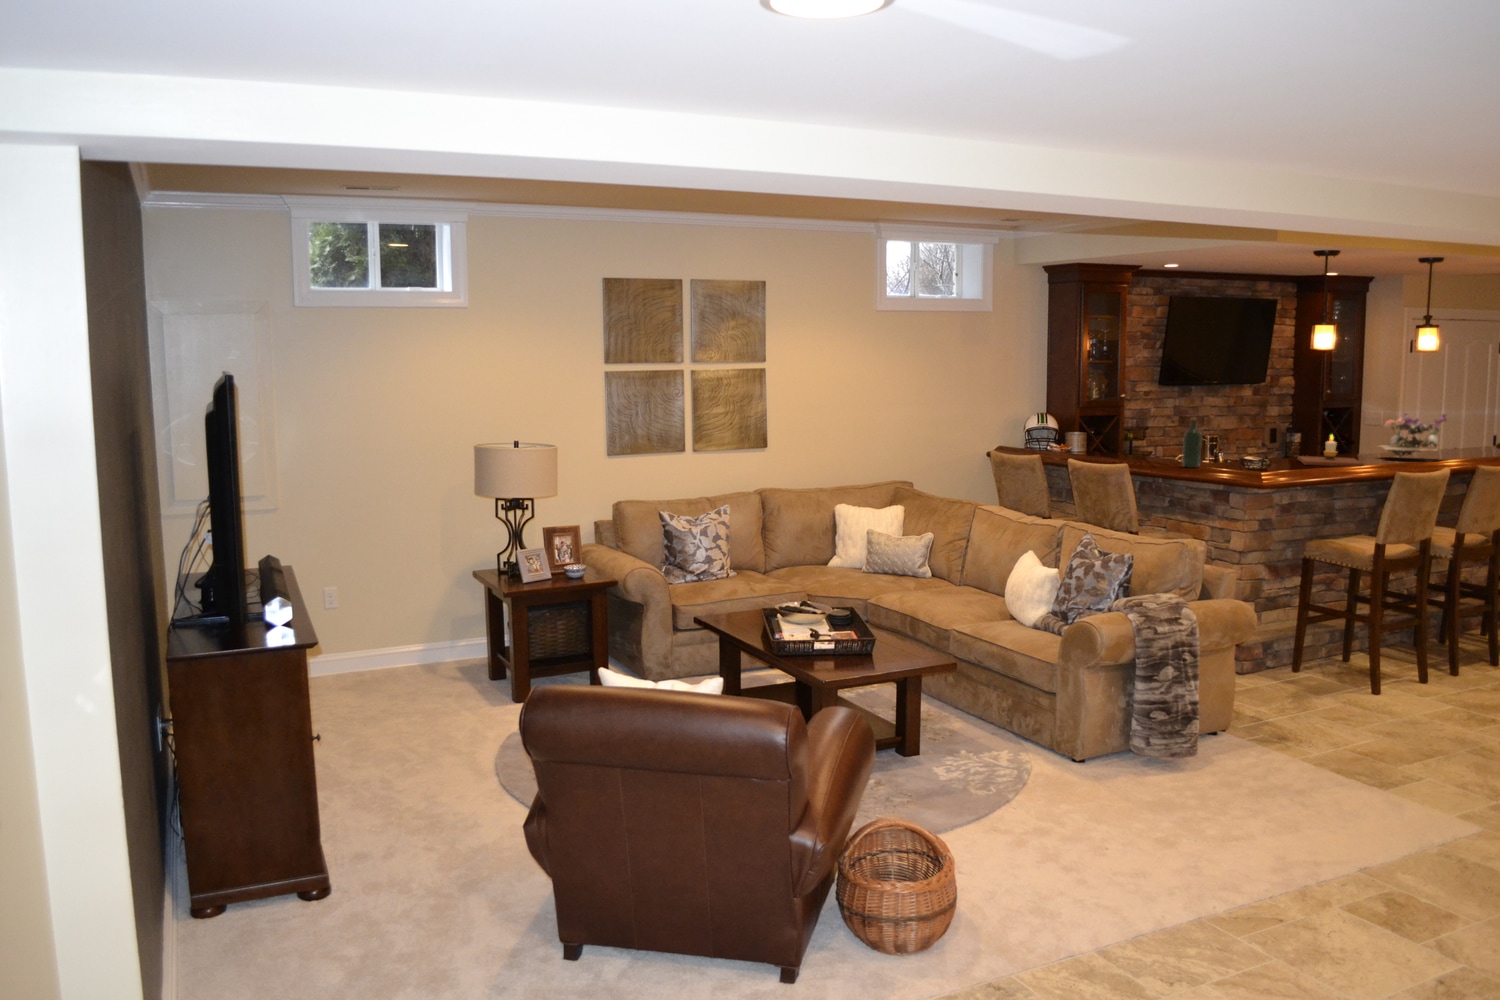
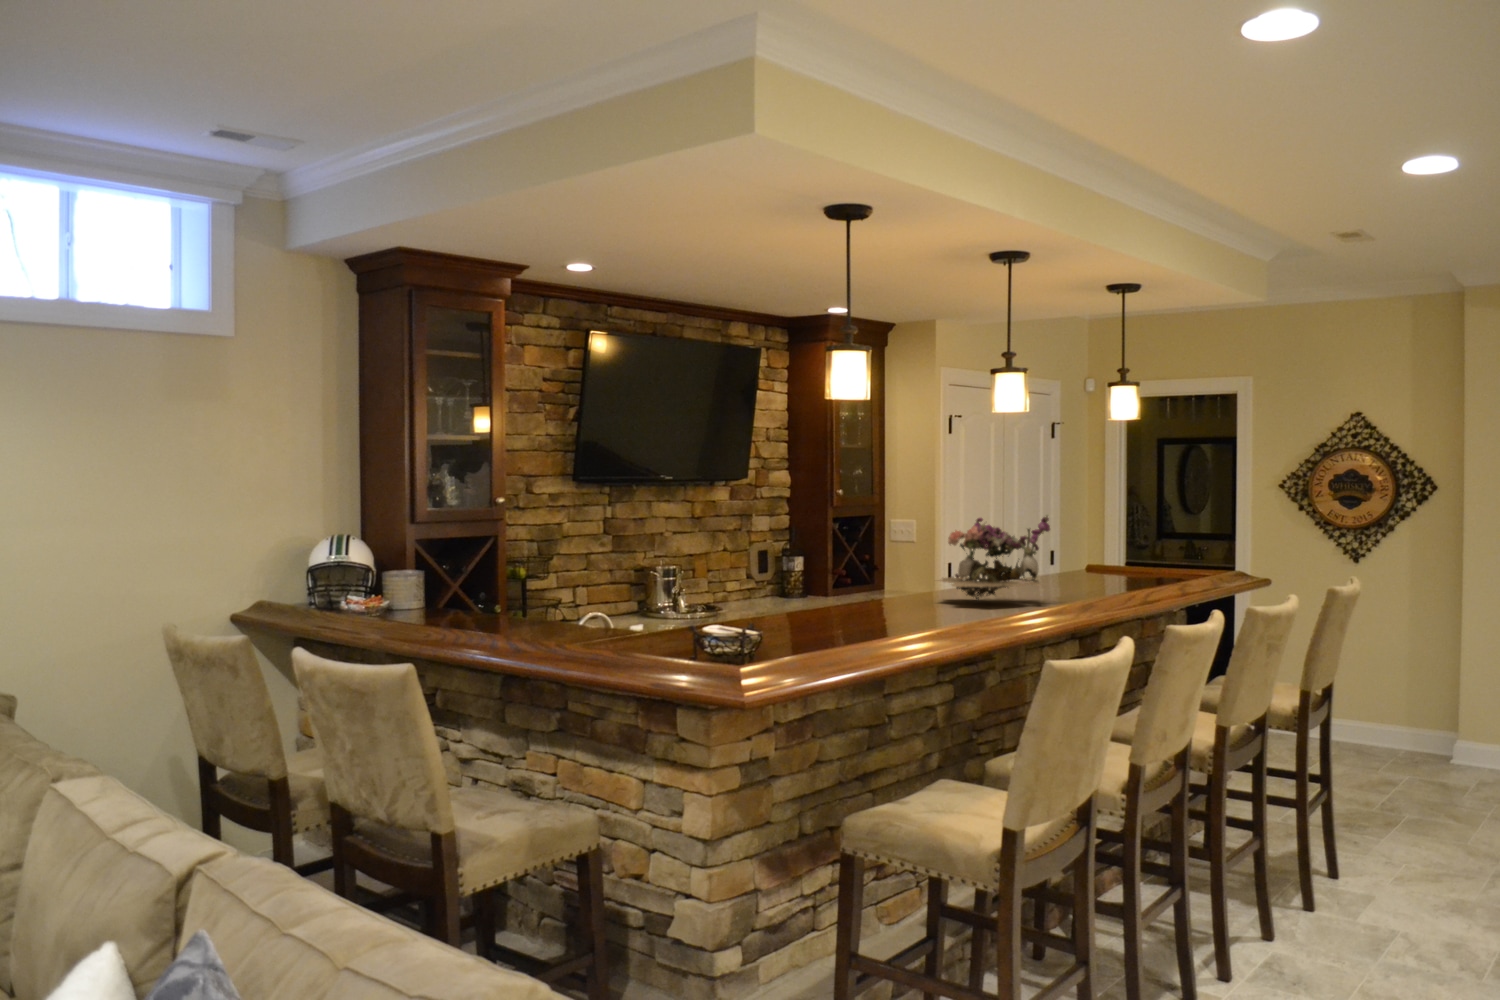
wine bottle: present [1182,417,1202,468] -> none [573,535,612,650]
candle: present [1297,435,1364,466] -> none [807,561,931,627]

